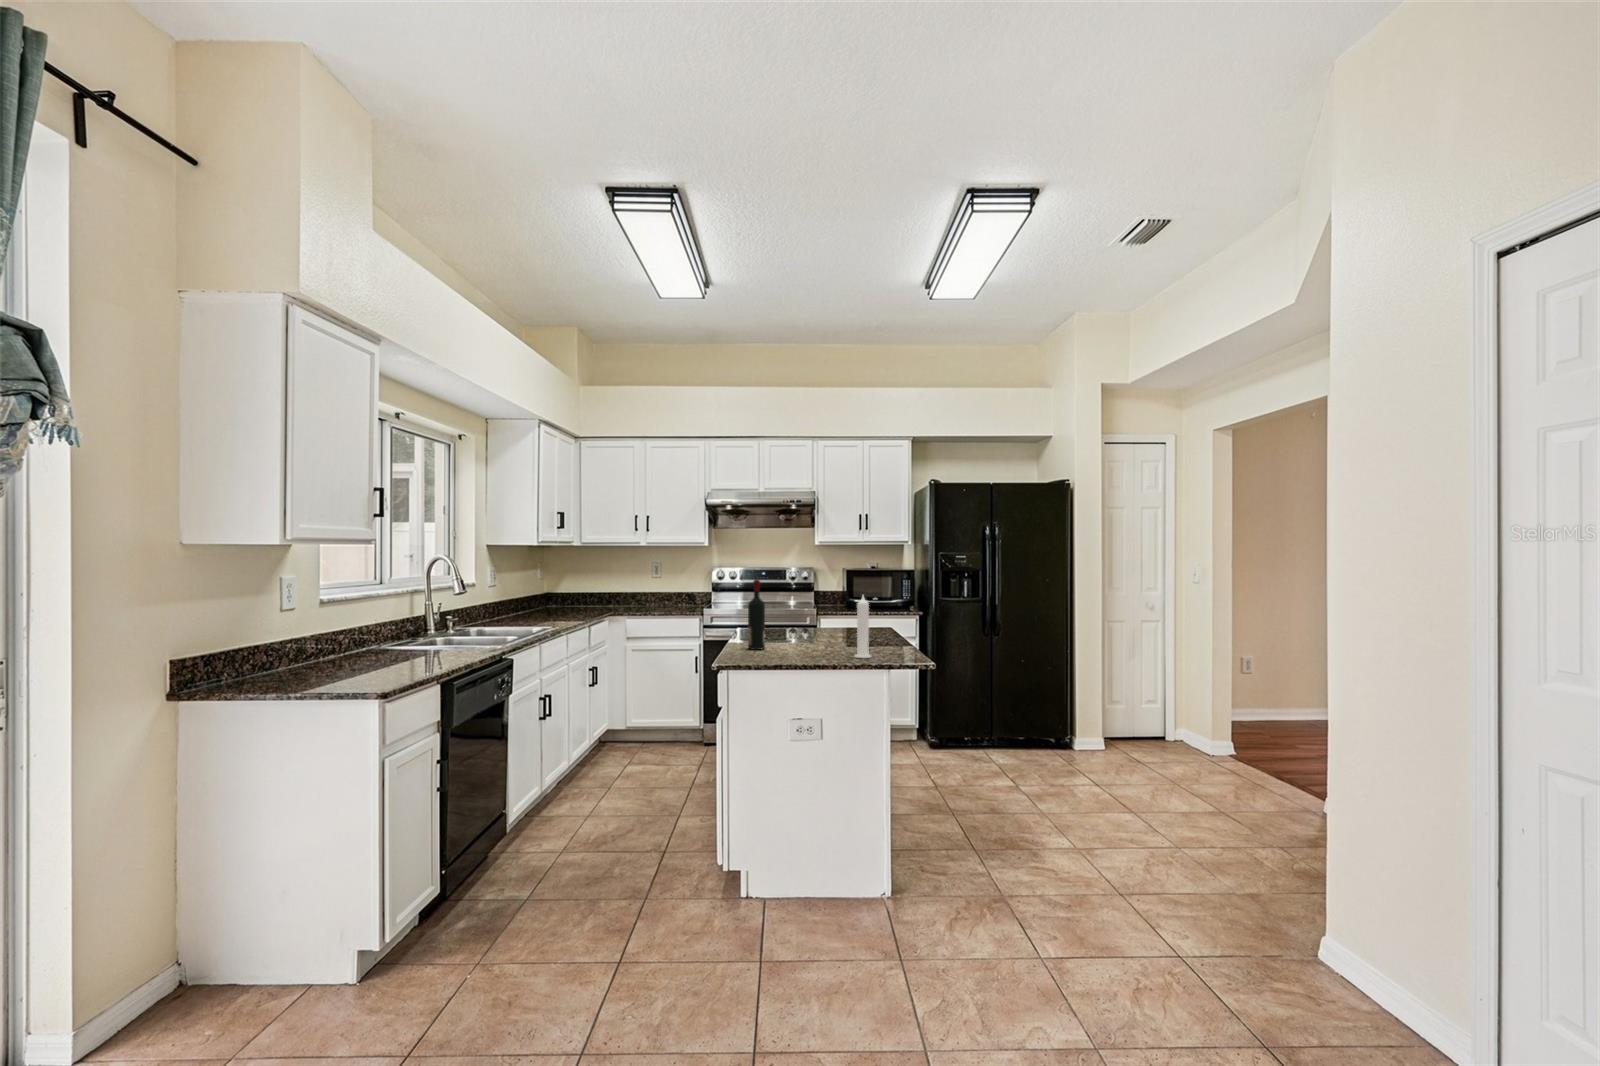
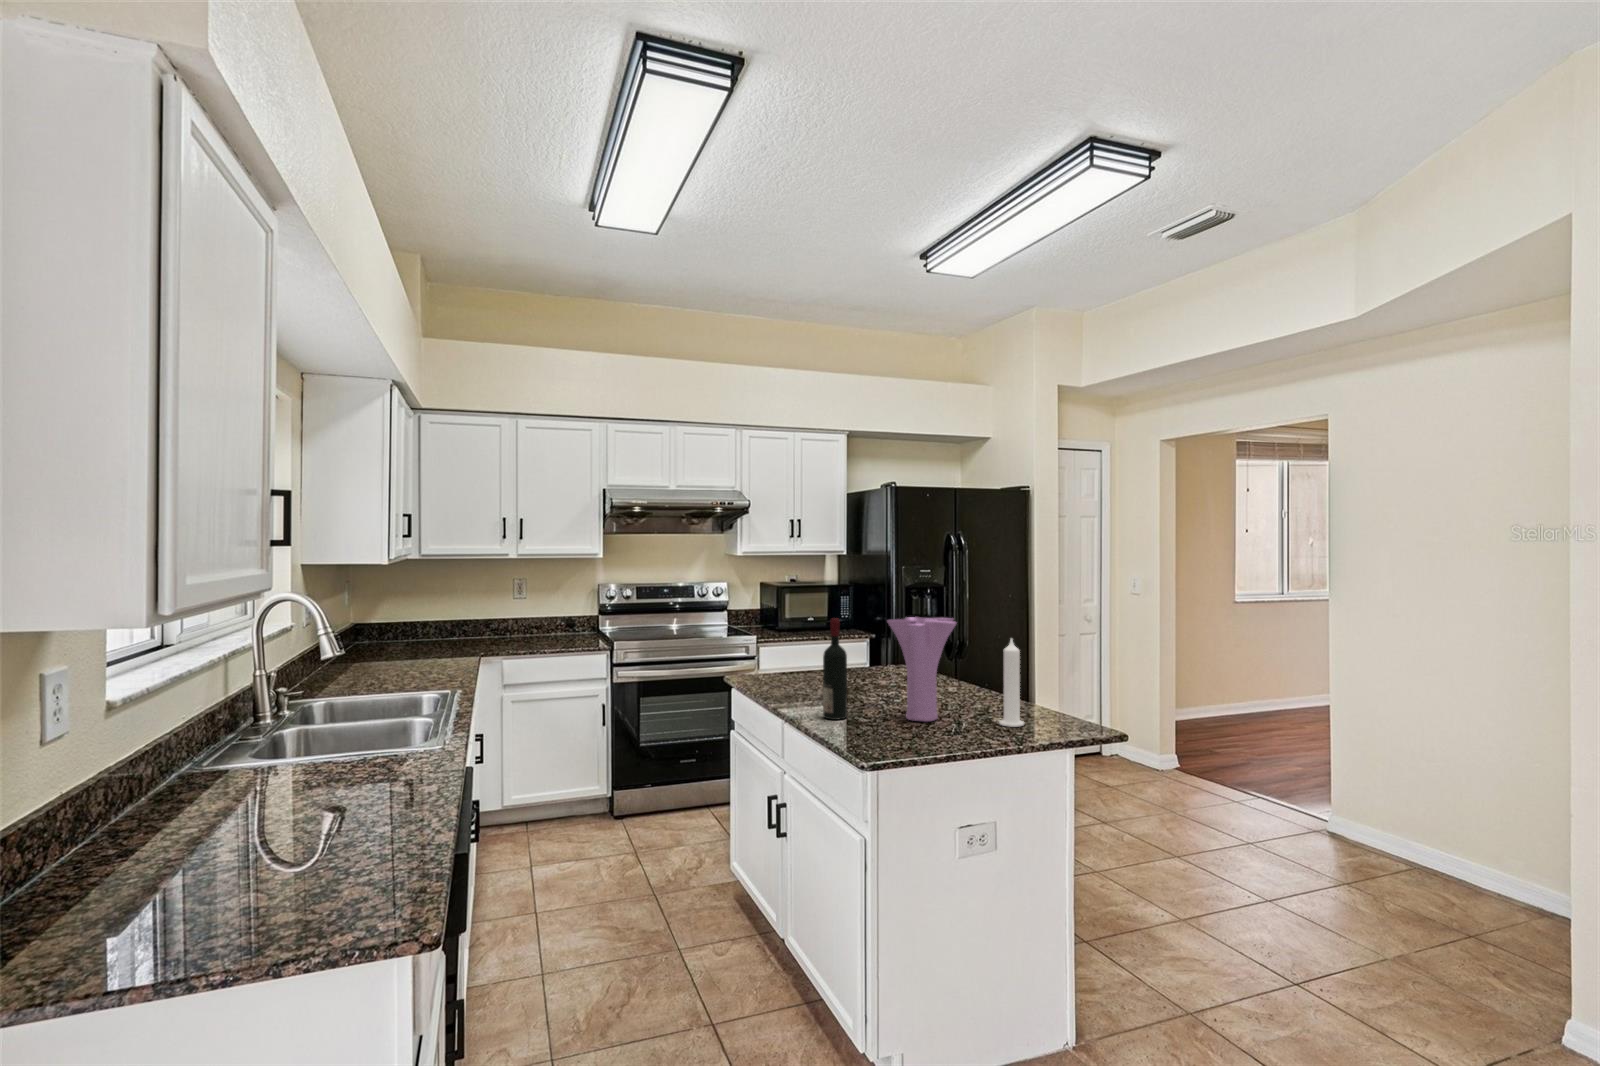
vase: none [789,581,841,653] -> present [887,617,956,721]

